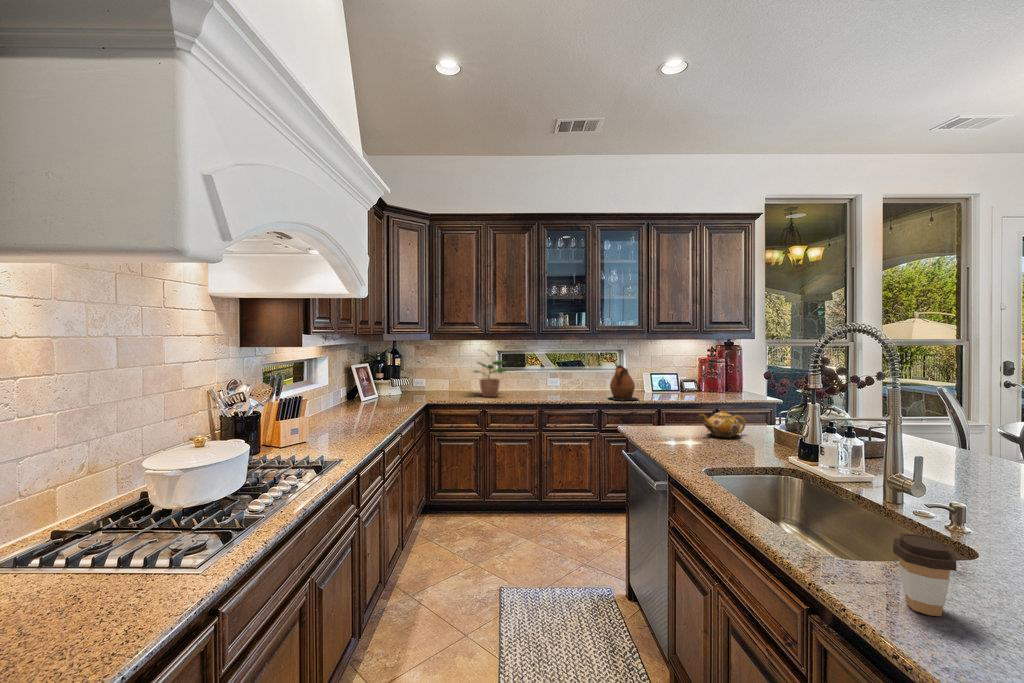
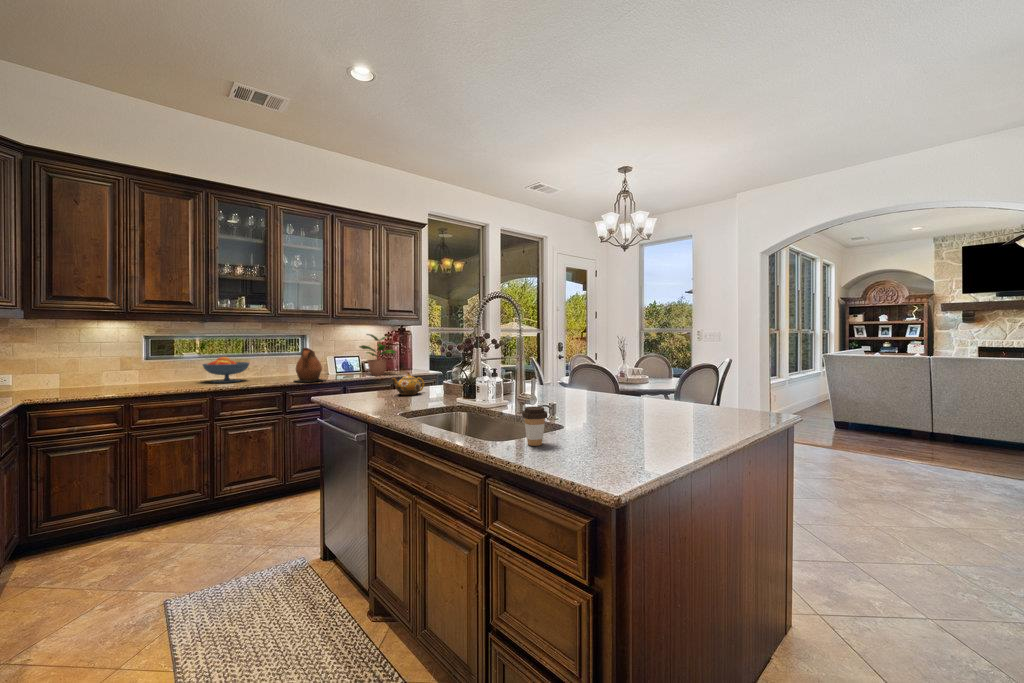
potted plant: present [474,350,506,397] -> present [360,334,397,375]
fruit bowl: none [536,370,572,395] -> present [203,357,249,383]

